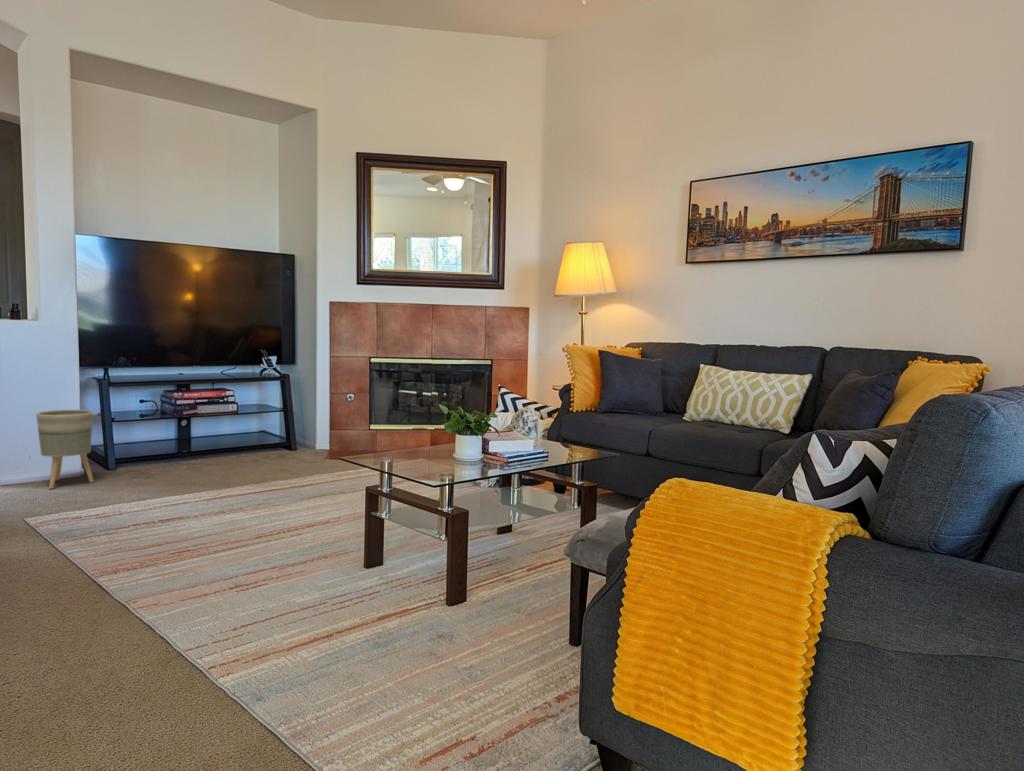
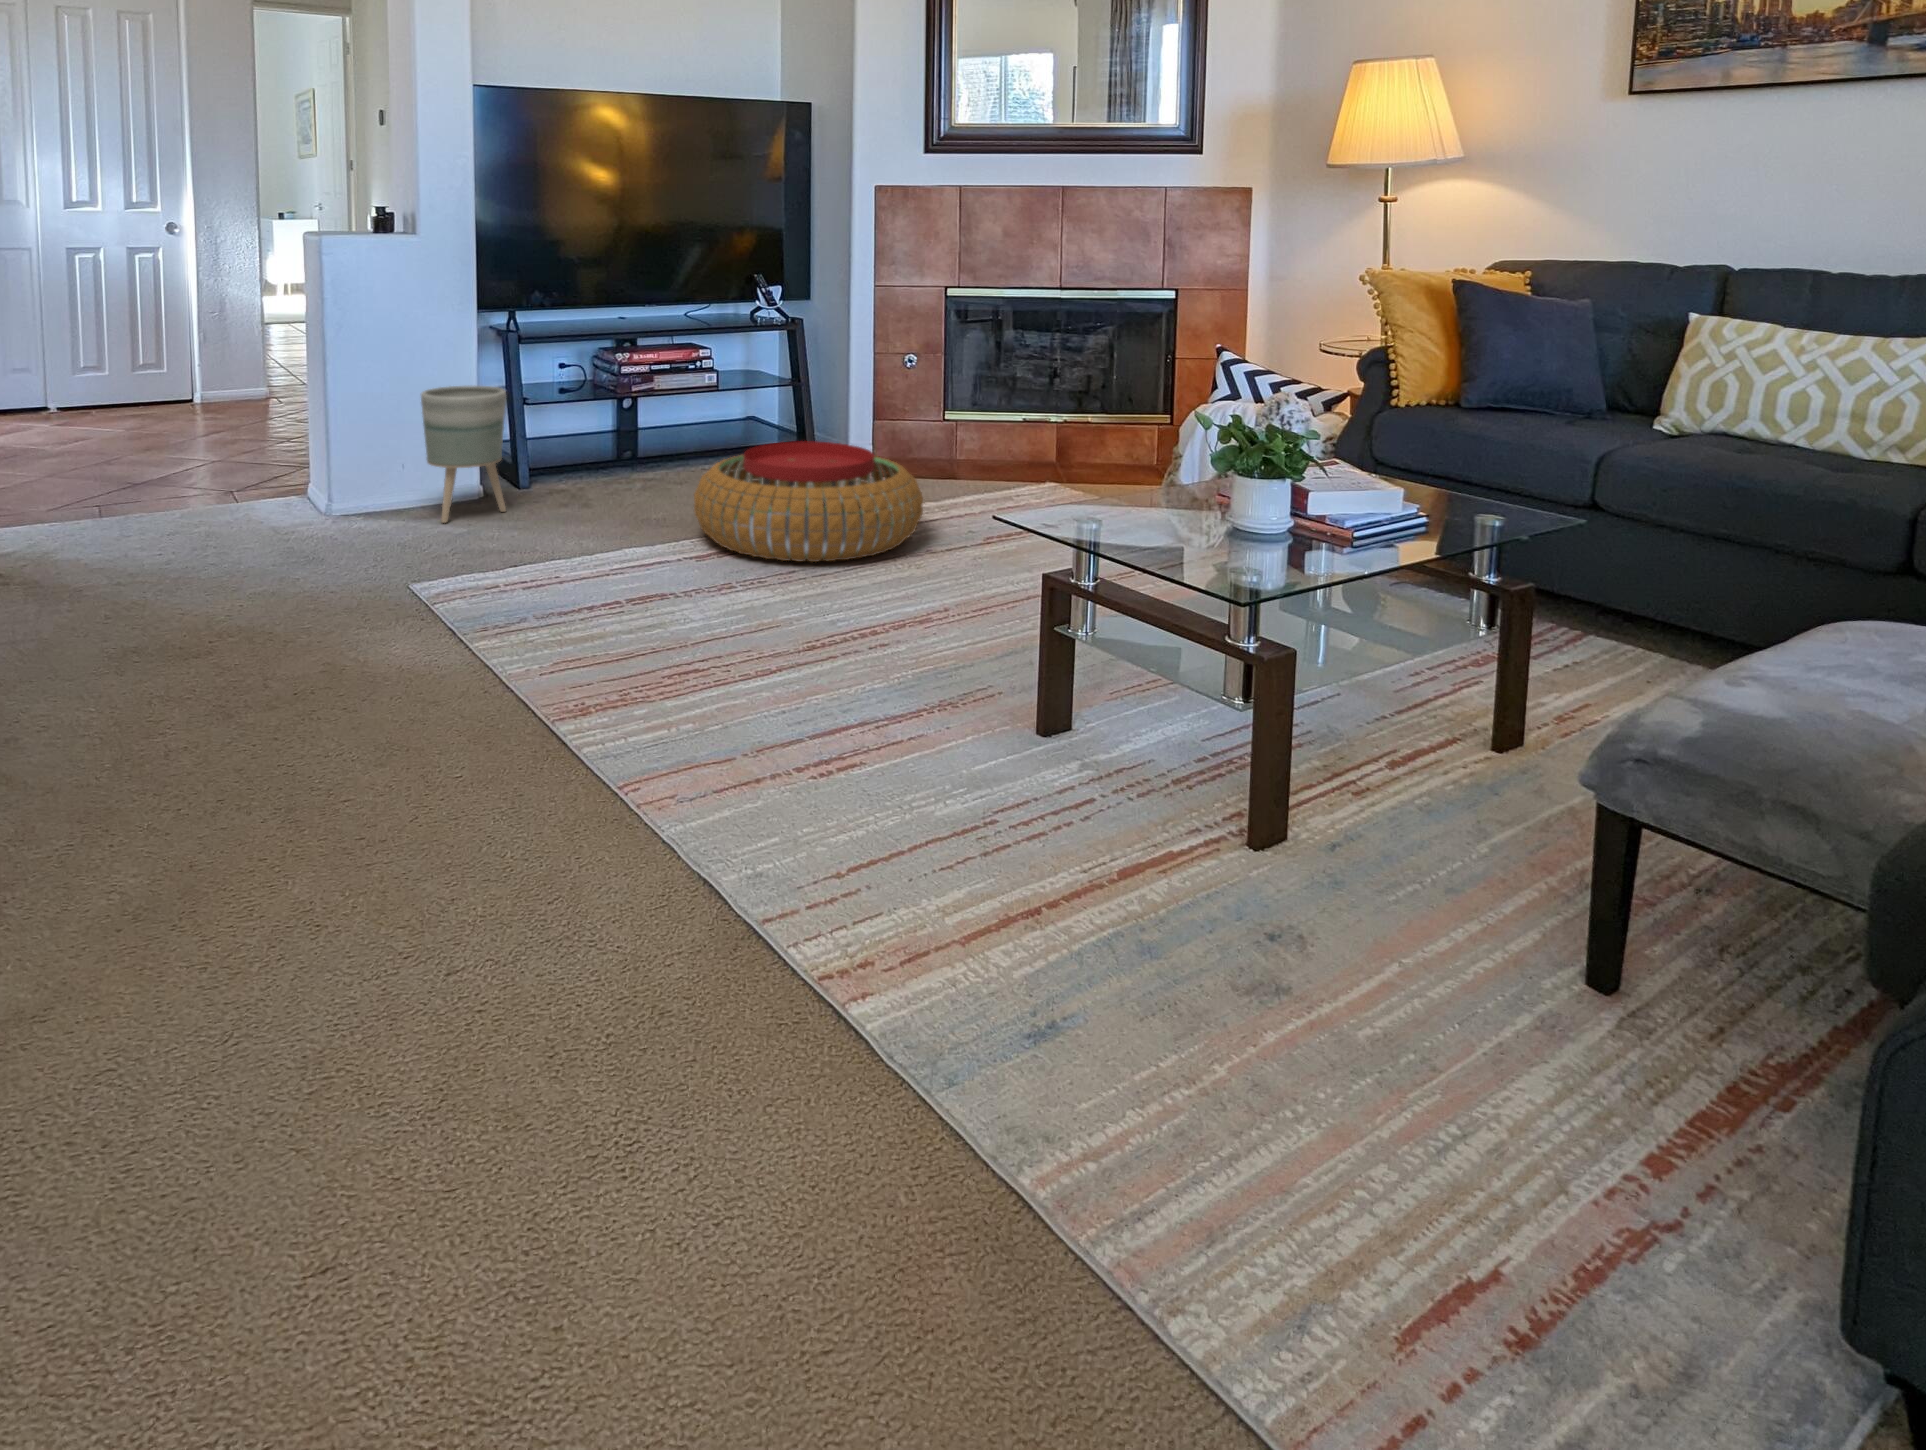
pouf: none [203,438,336,501] -> present [694,441,923,562]

